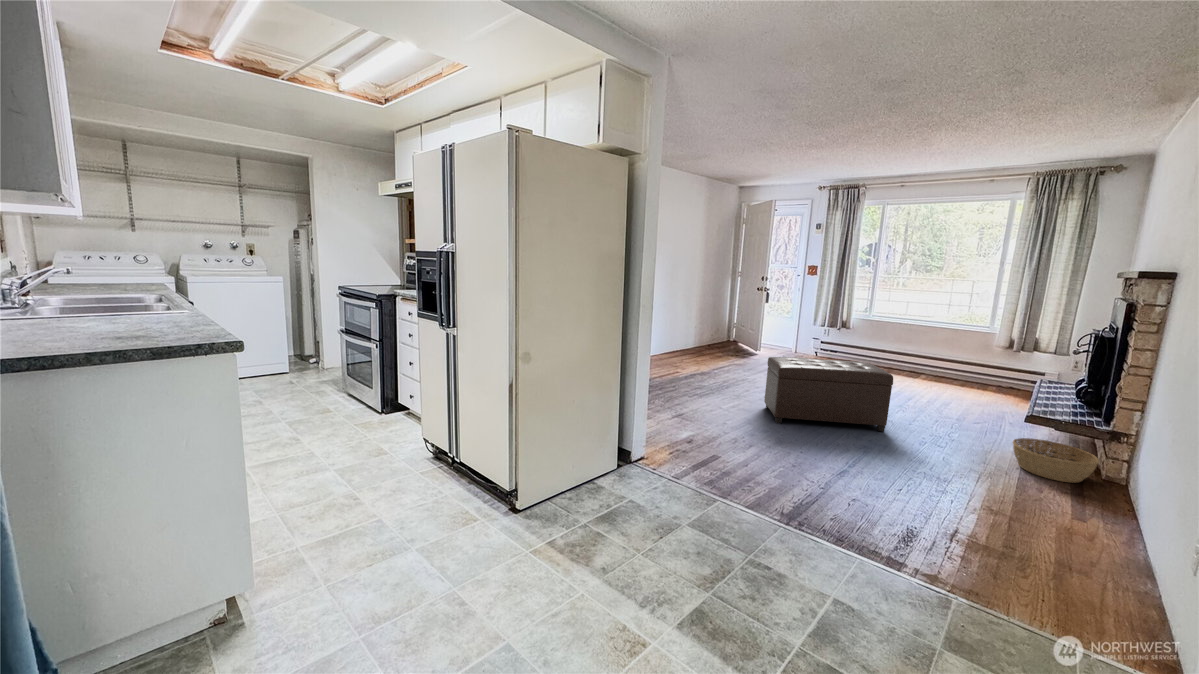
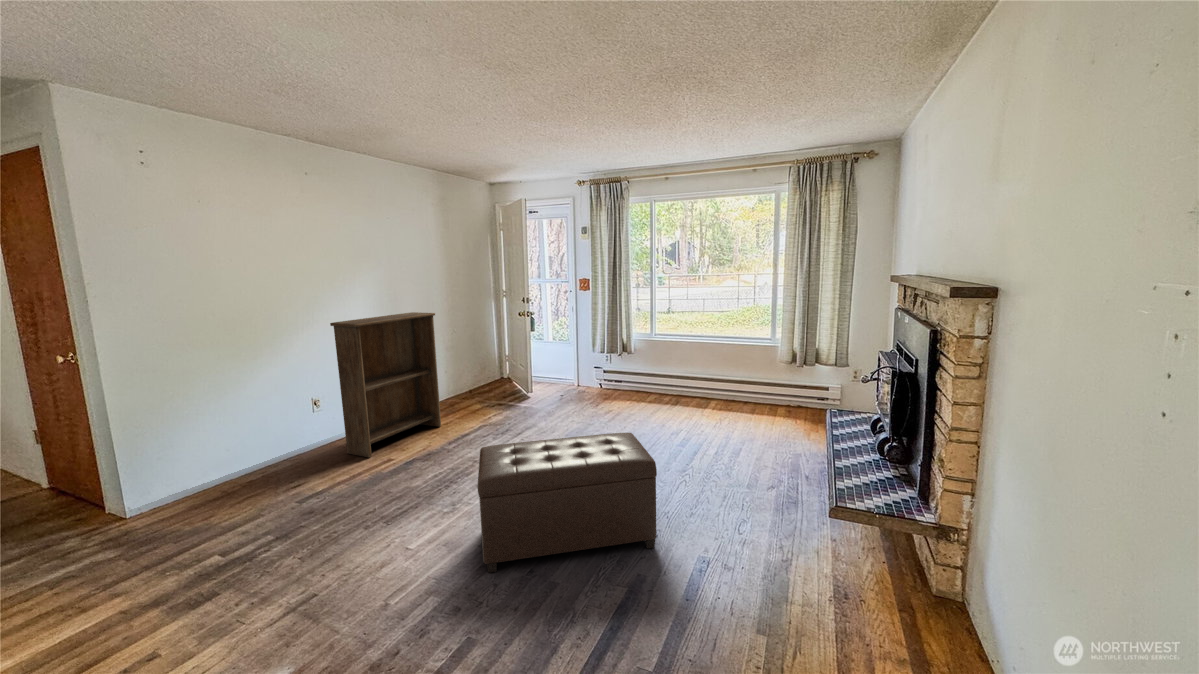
bookshelf: none [650,280,709,368] -> present [330,312,441,457]
basket: present [1013,438,1099,483] -> none [818,533,930,617]

